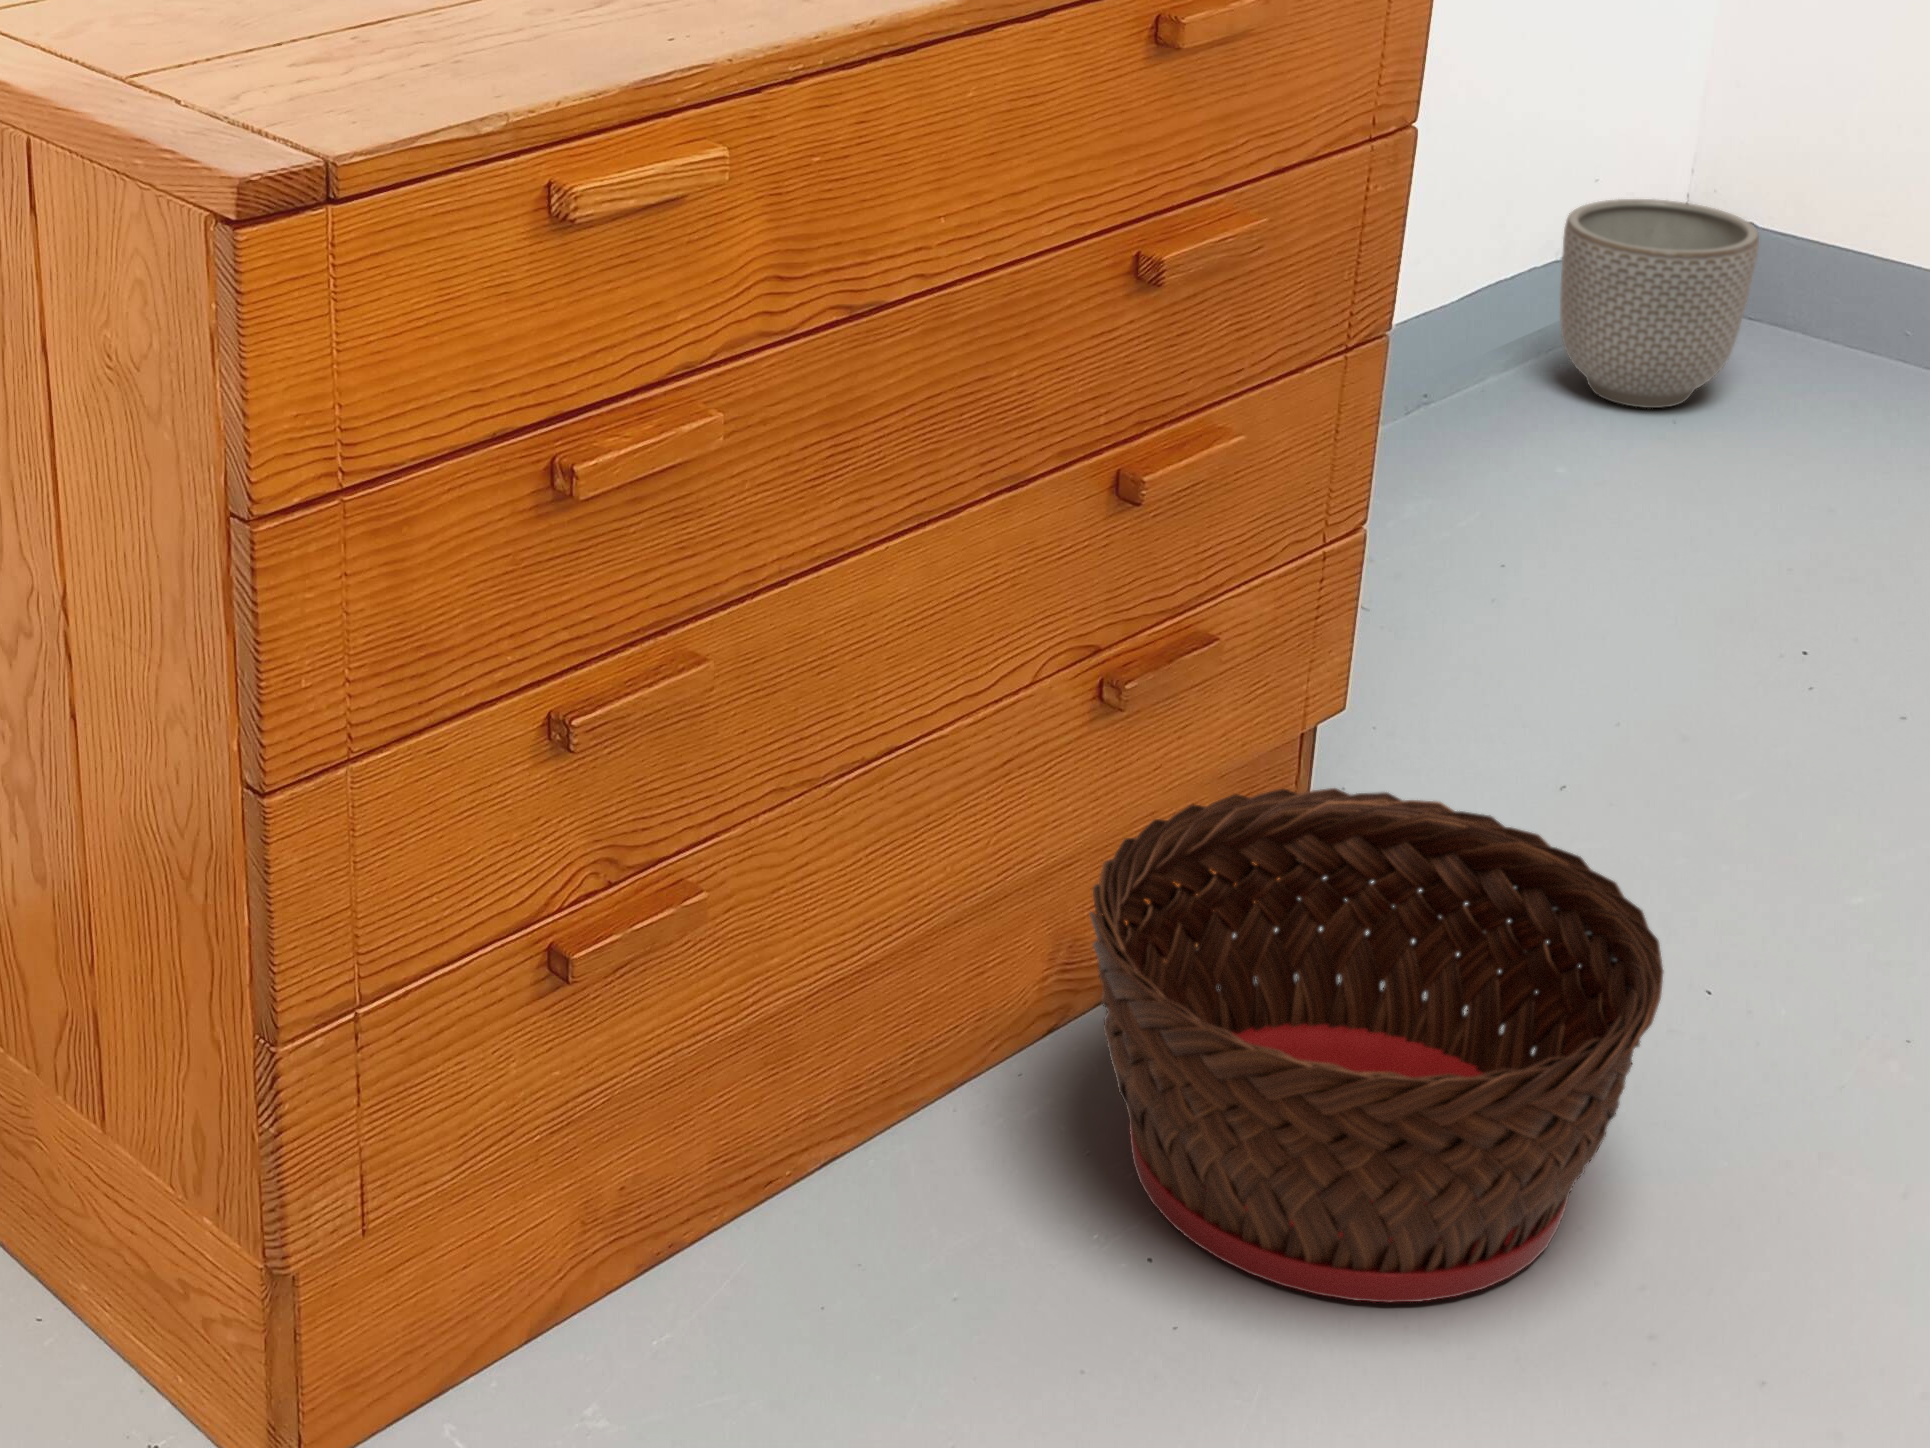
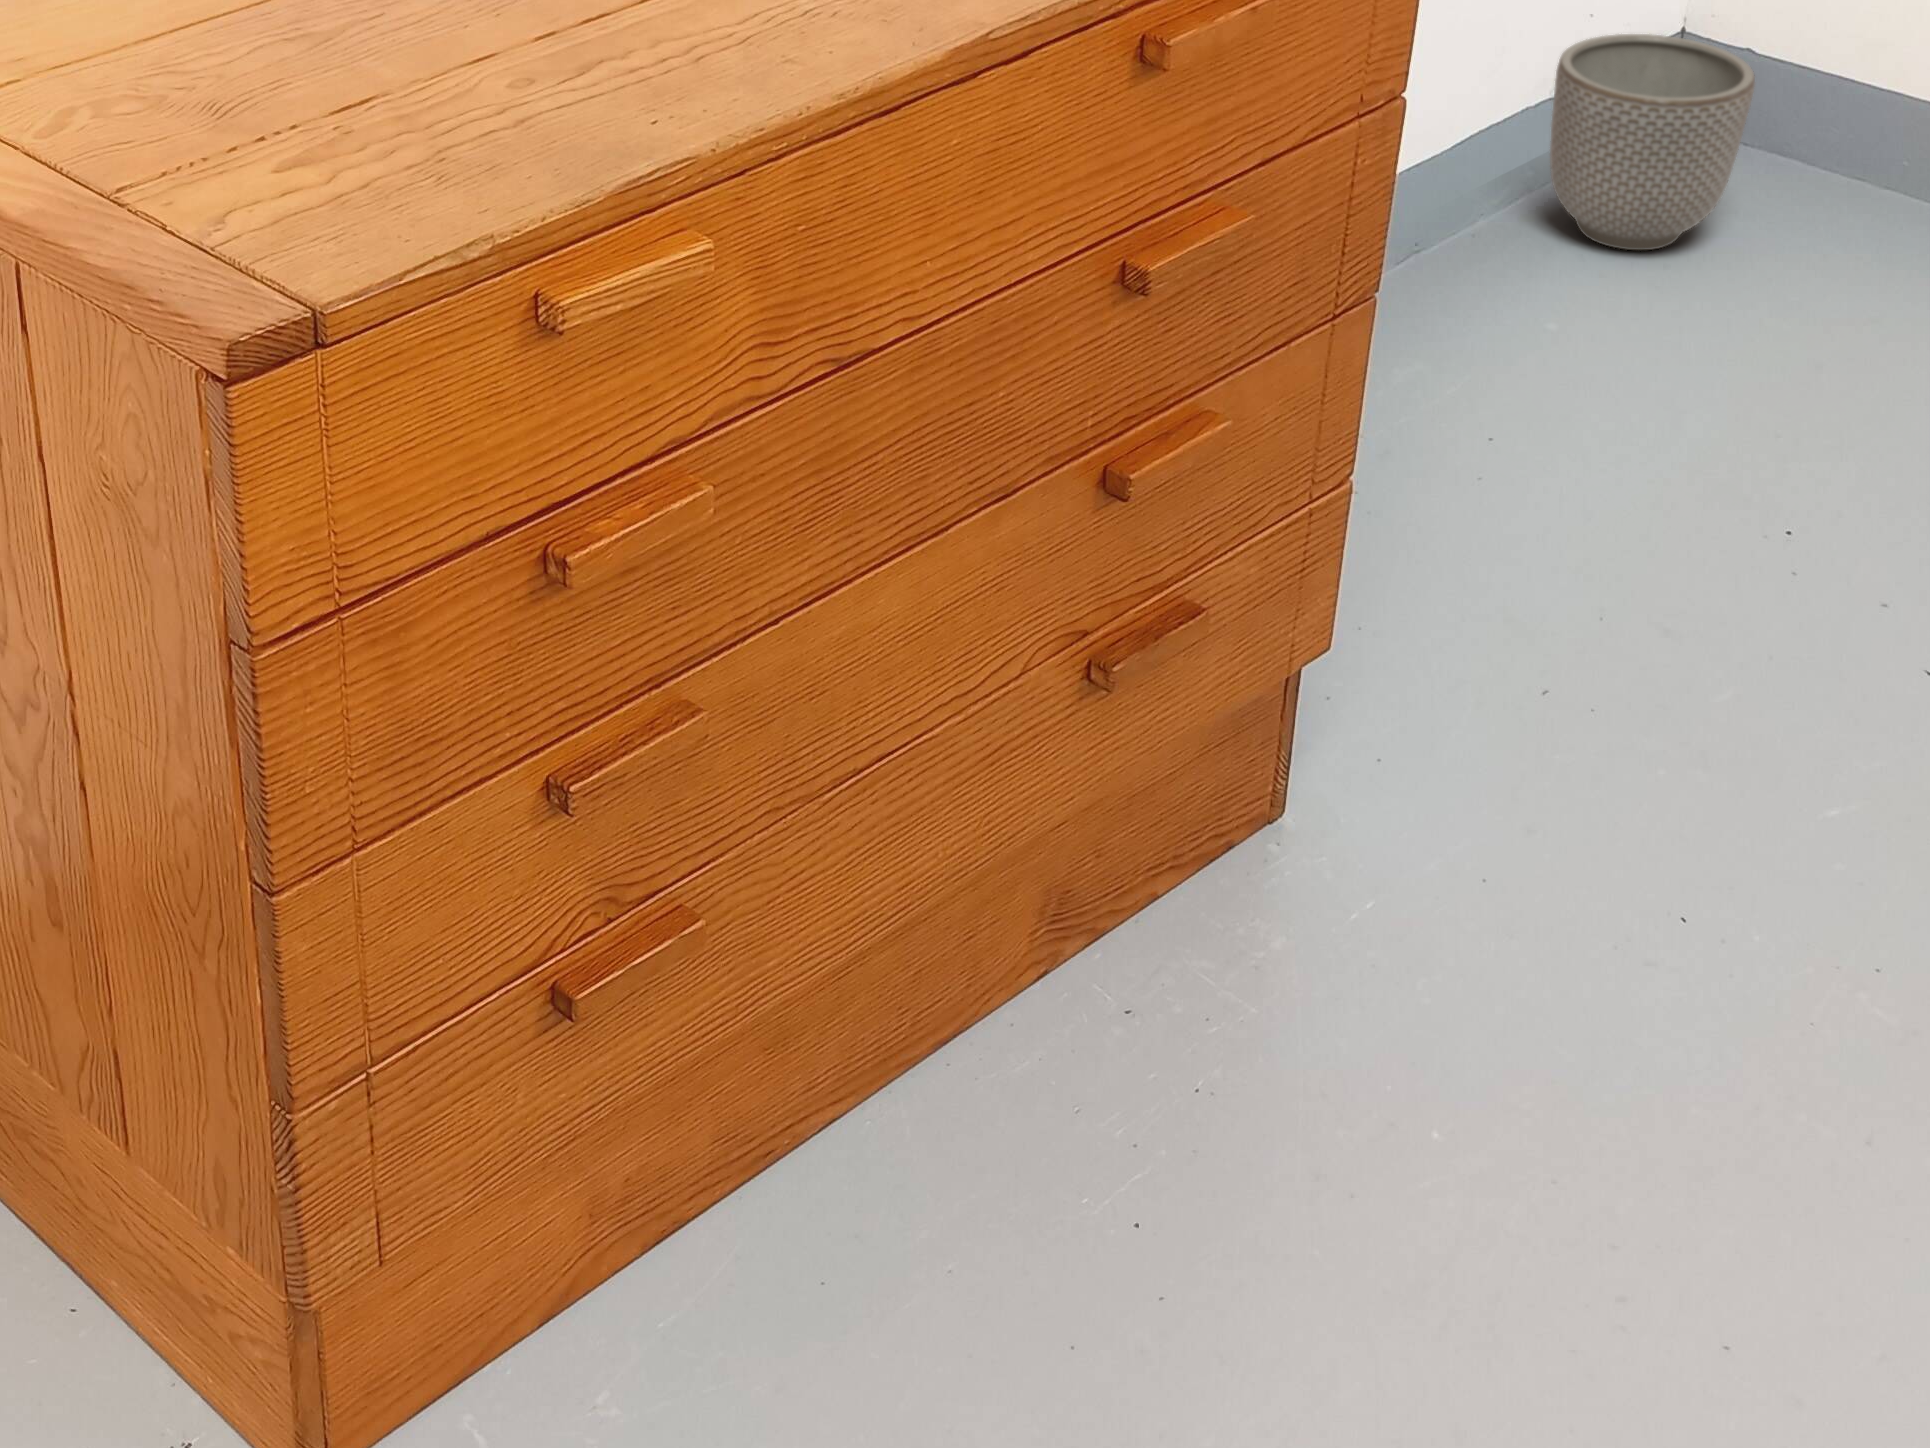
basket: present [1090,788,1663,1302] -> none [1075,752,1639,1277]

